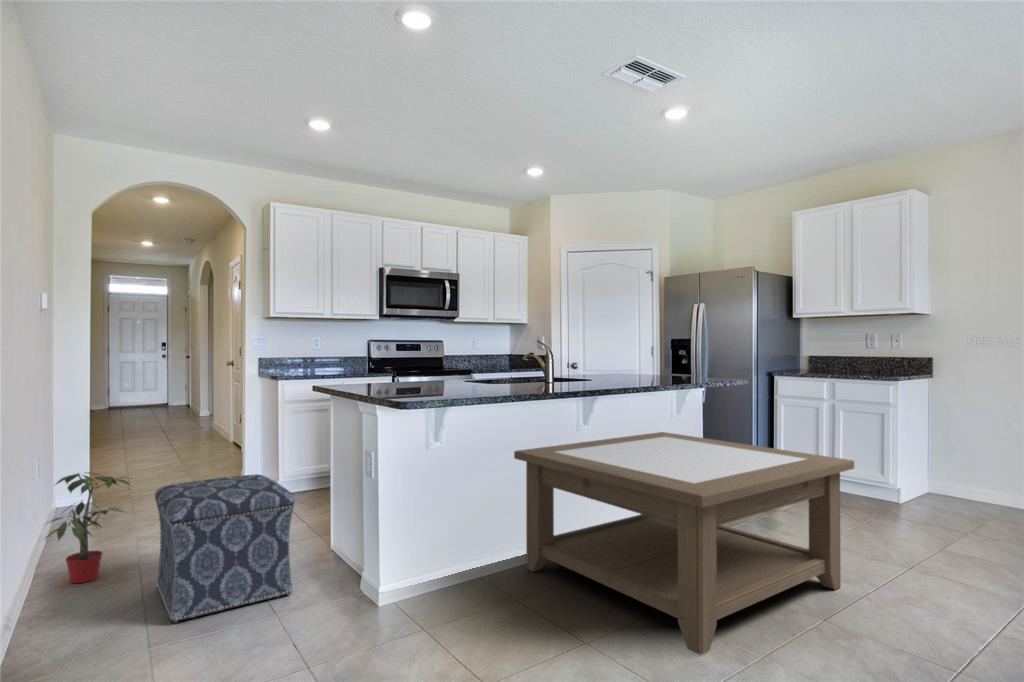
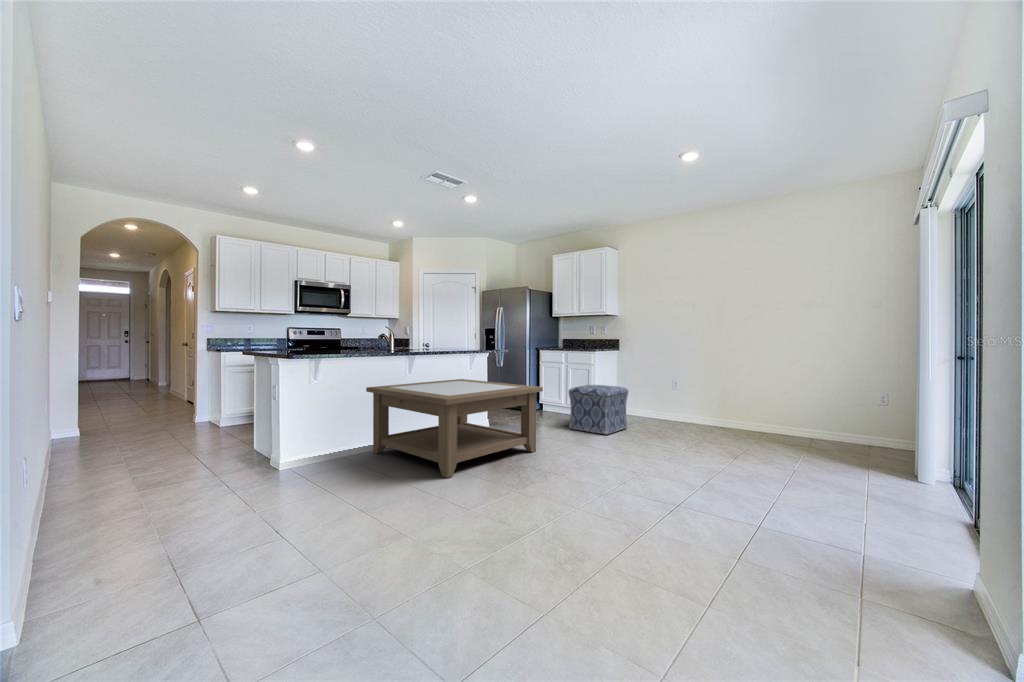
potted plant: present [46,472,130,583] -> none [53,406,118,473]
ottoman: present [155,474,295,623] -> present [569,385,628,435]

